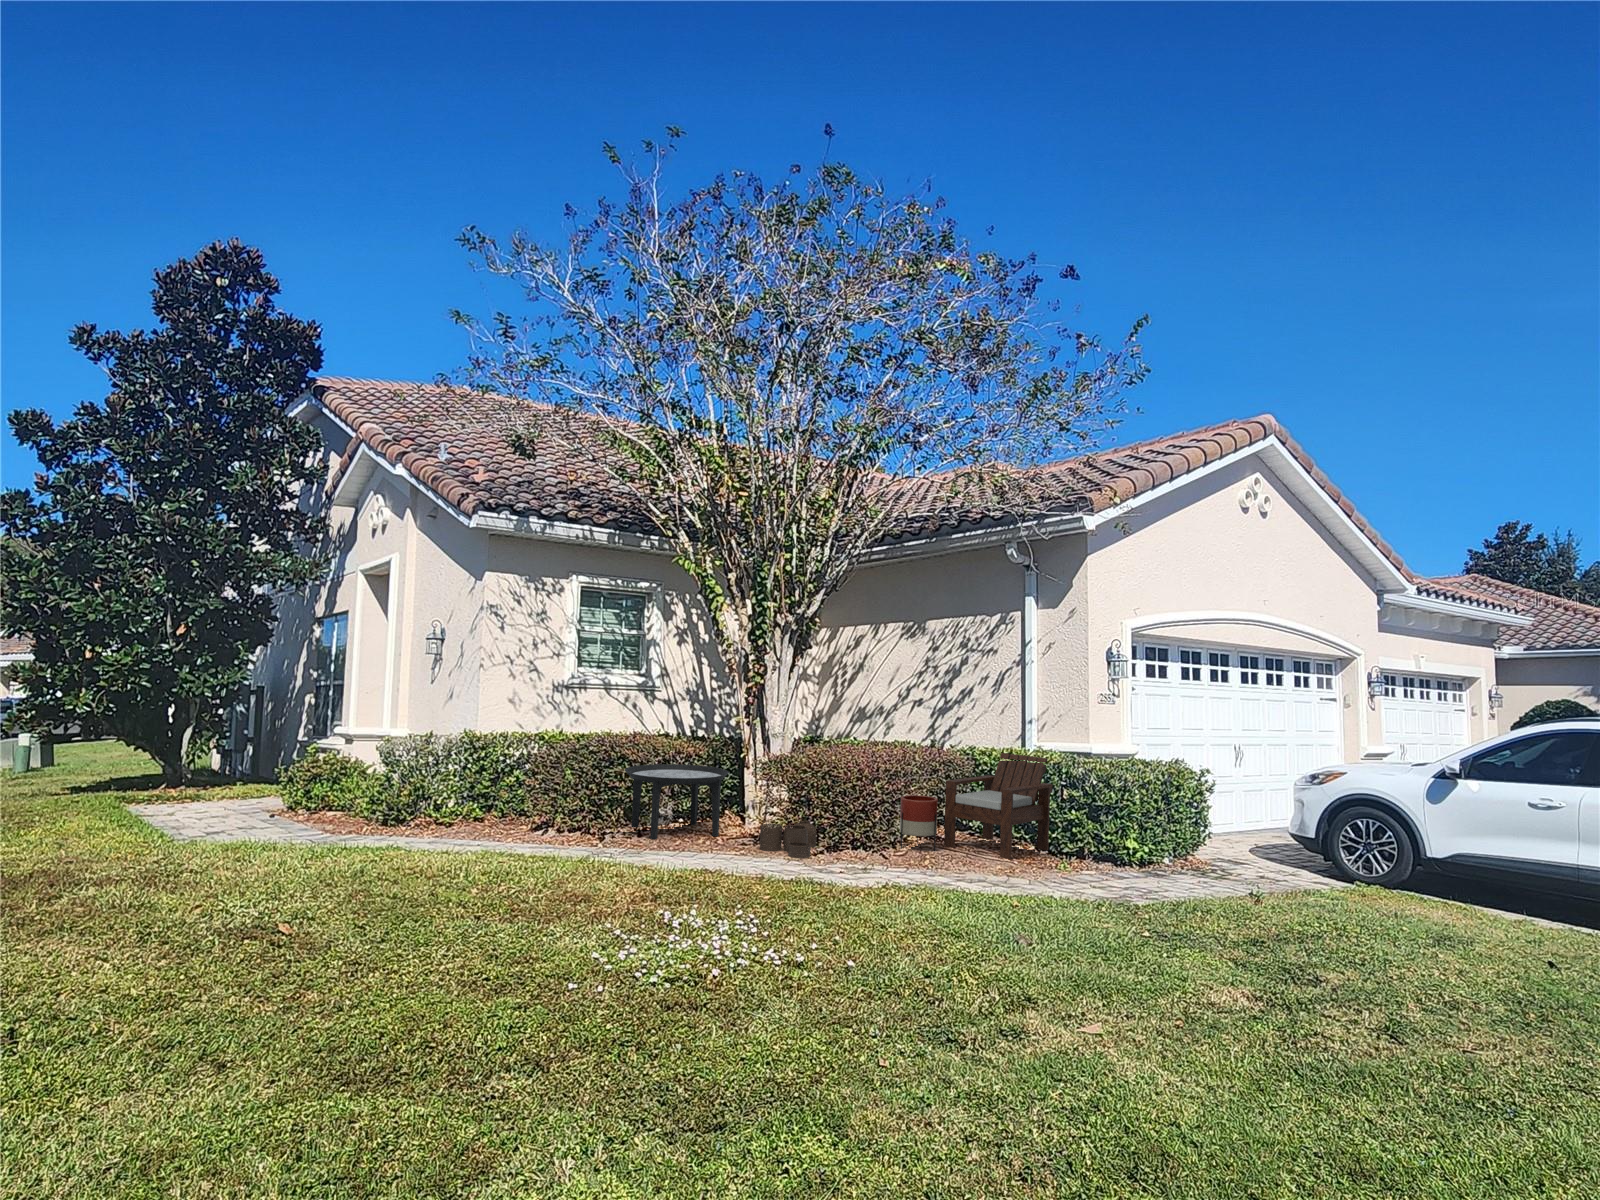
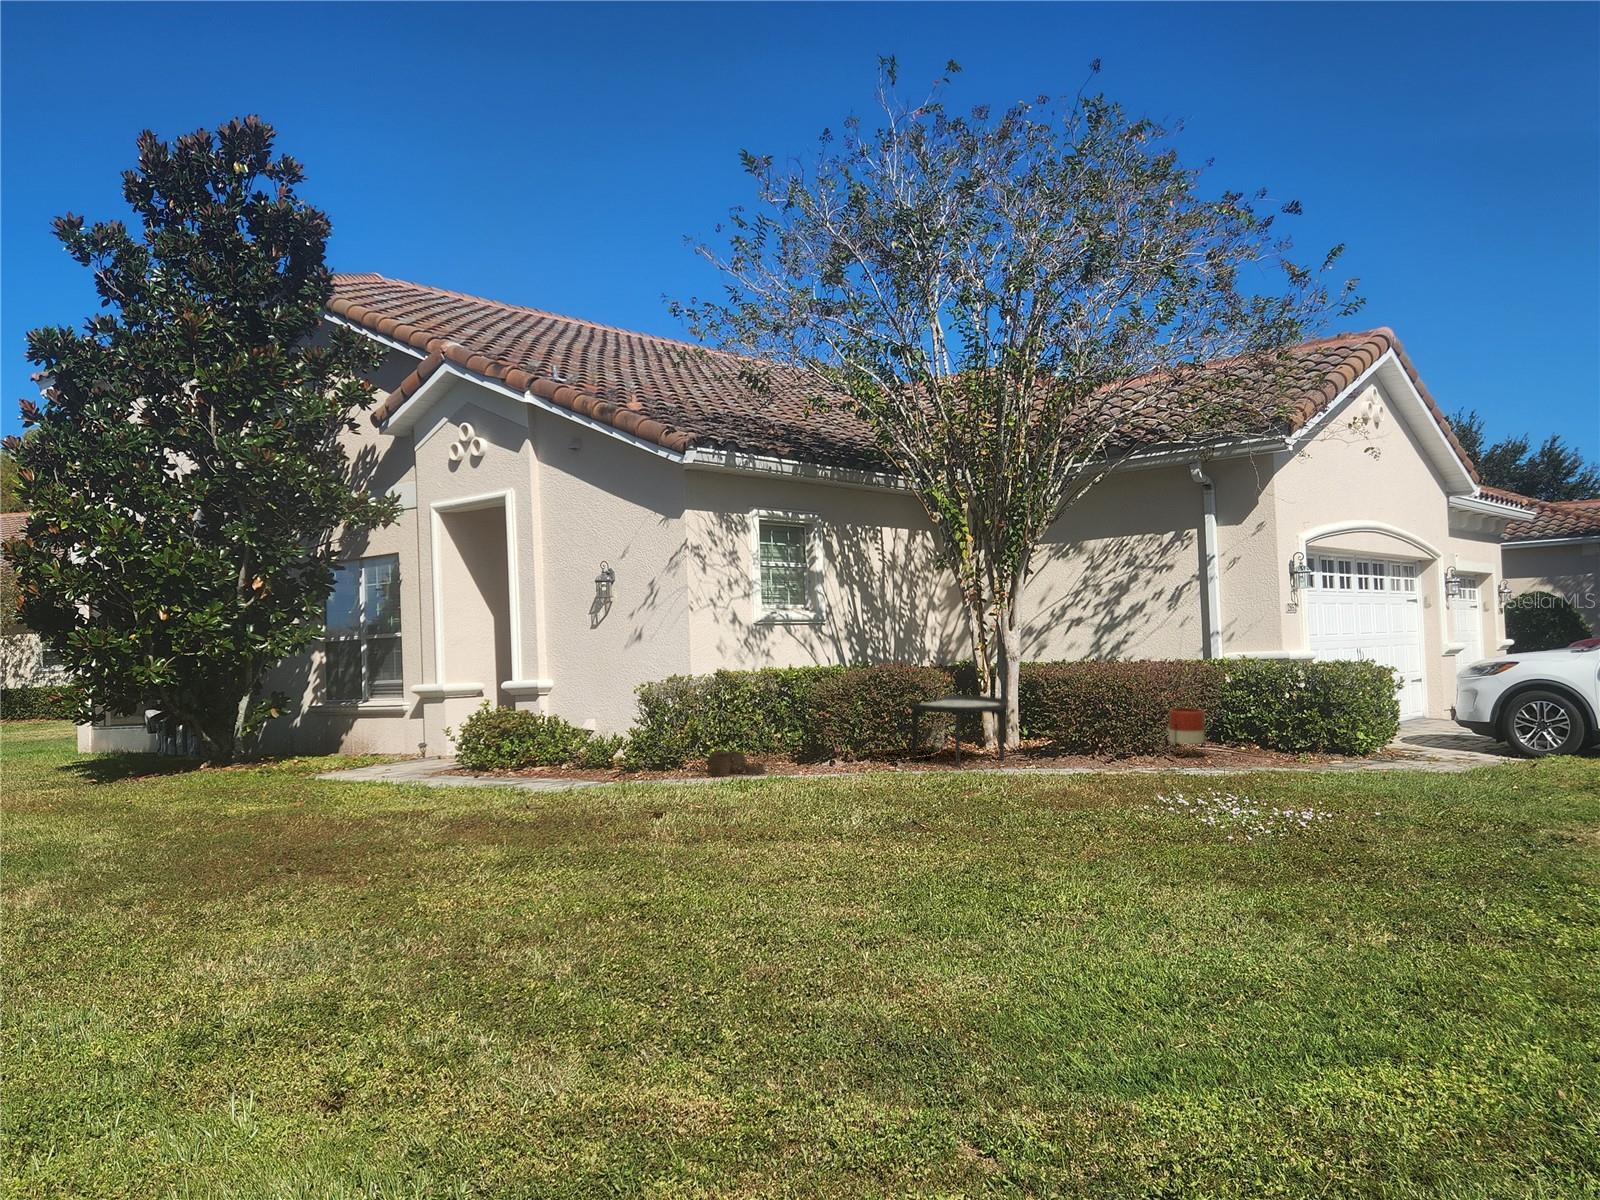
chair: present [944,753,1052,859] -> none [1202,664,1290,759]
woven basket: present [760,819,816,858] -> present [707,748,765,777]

